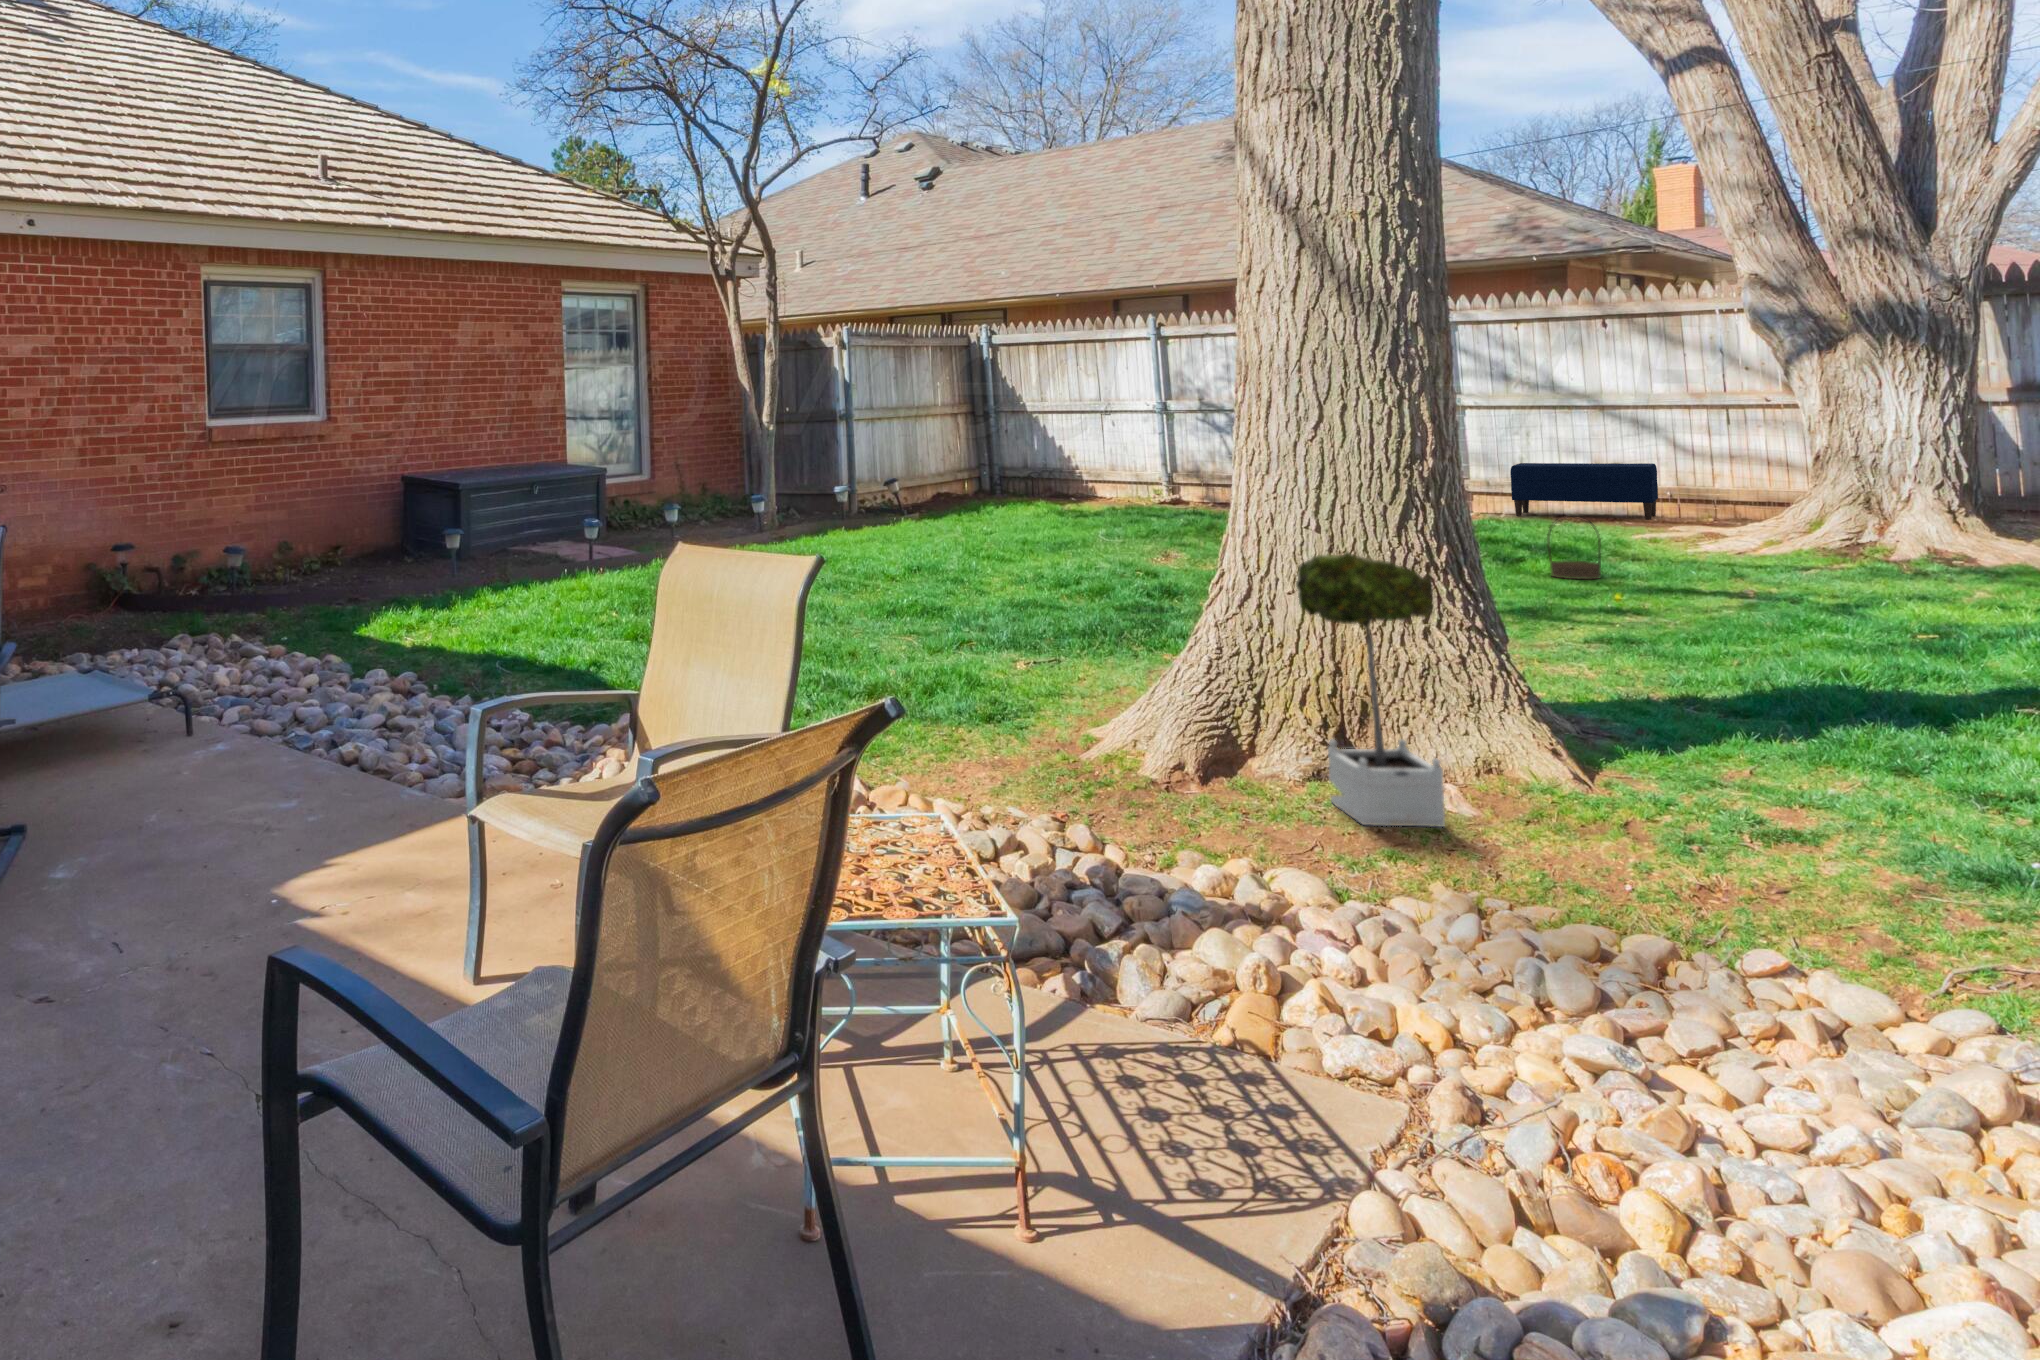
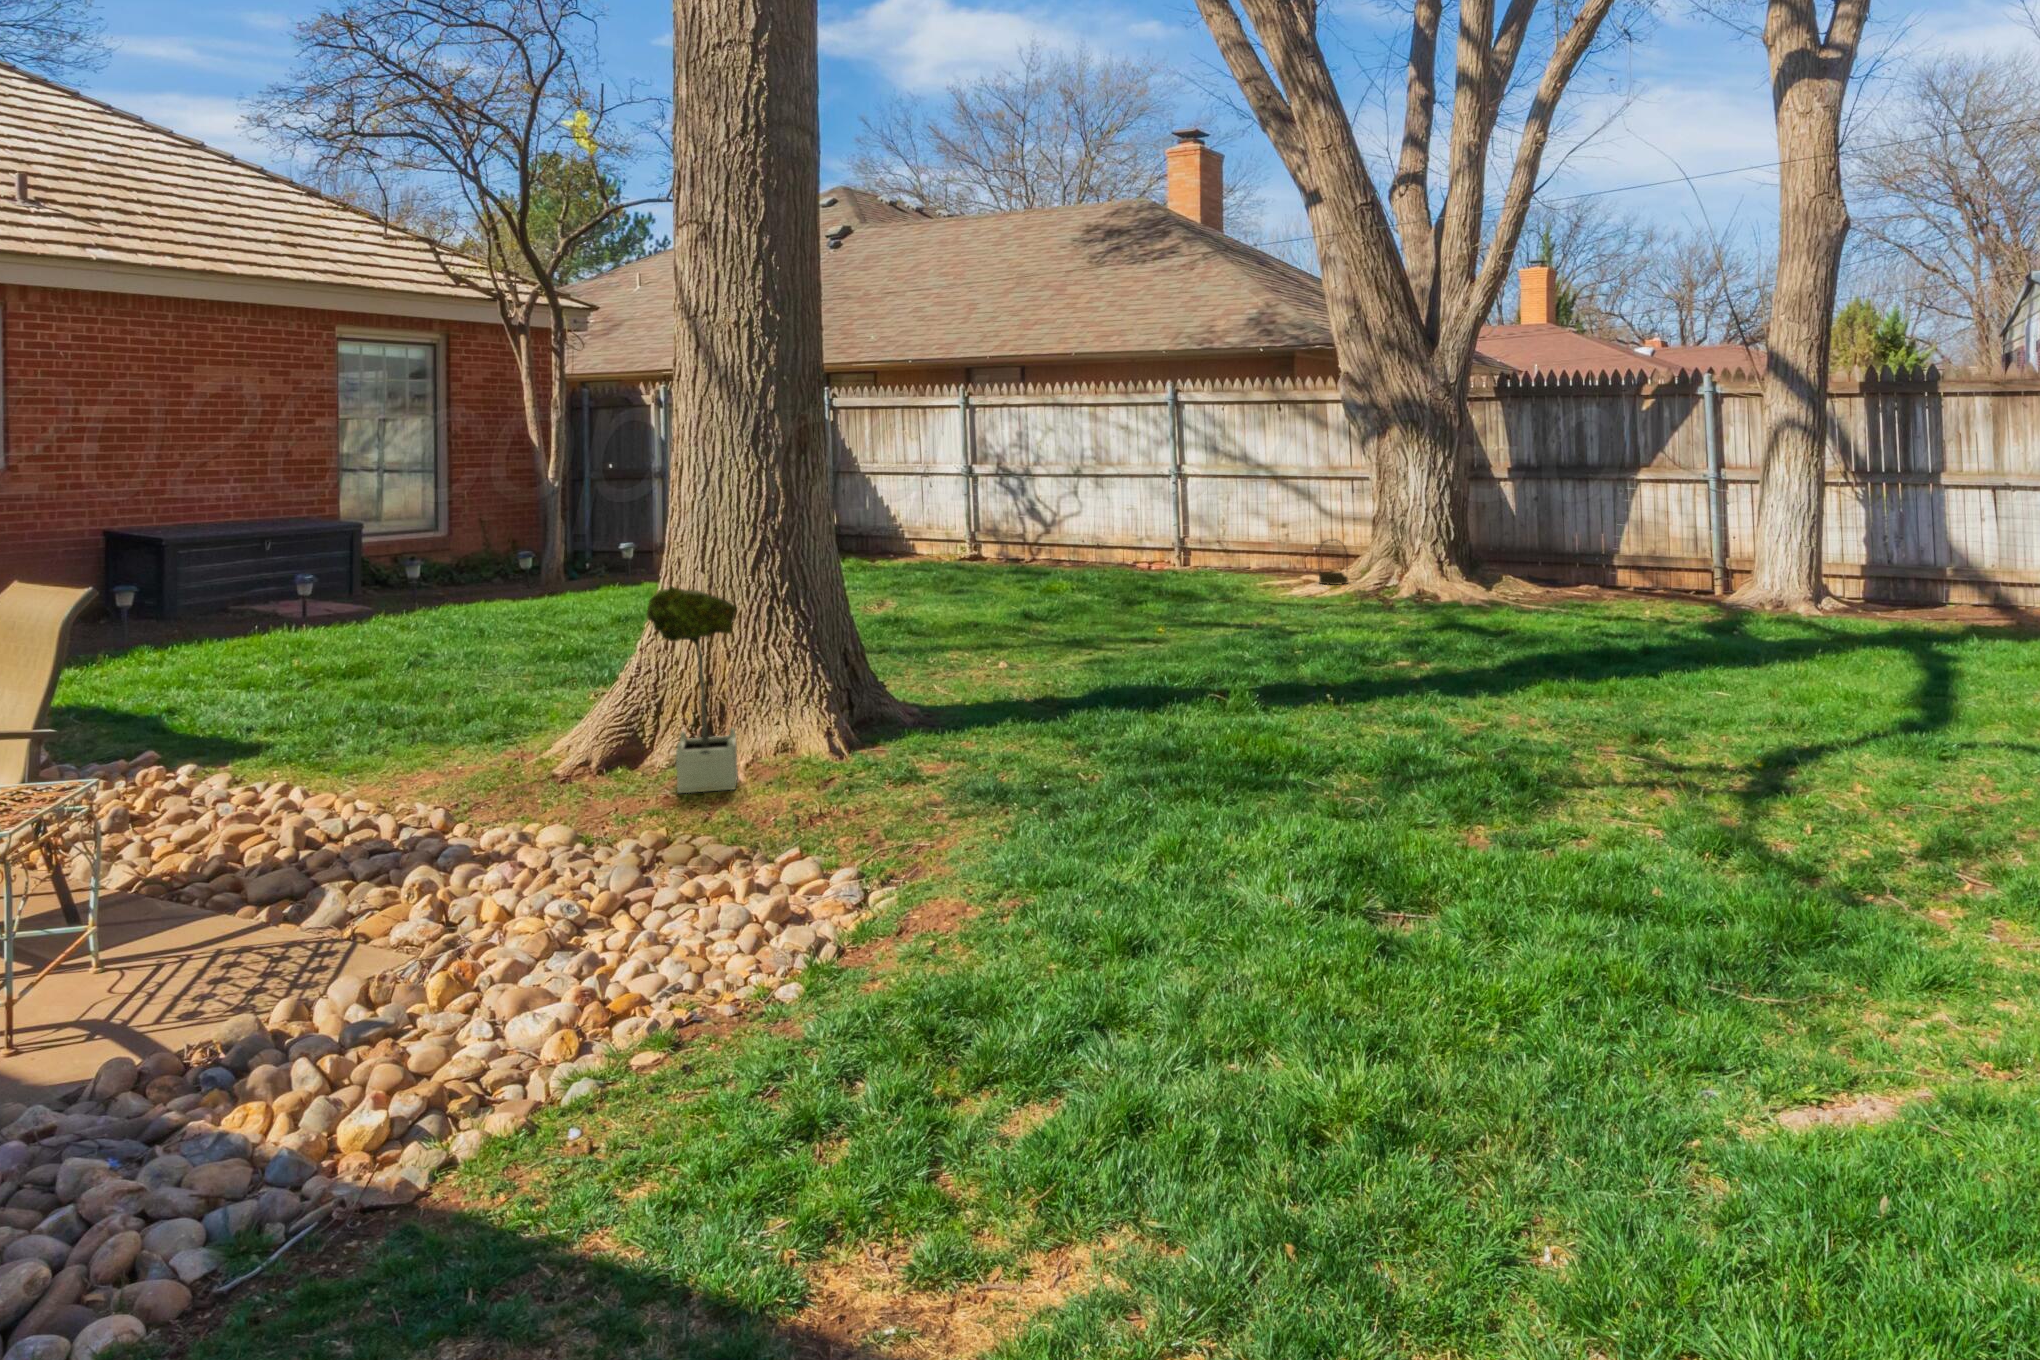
bench: present [1510,463,1658,520] -> none [1214,513,1313,558]
basket: present [1547,518,1601,579] -> present [1319,540,1348,585]

